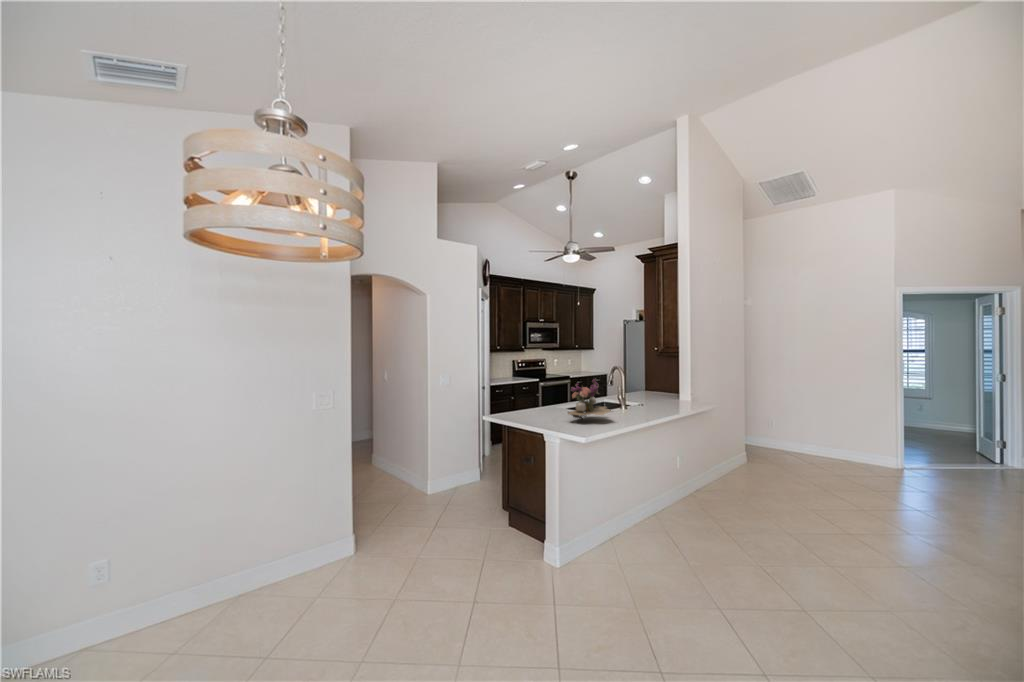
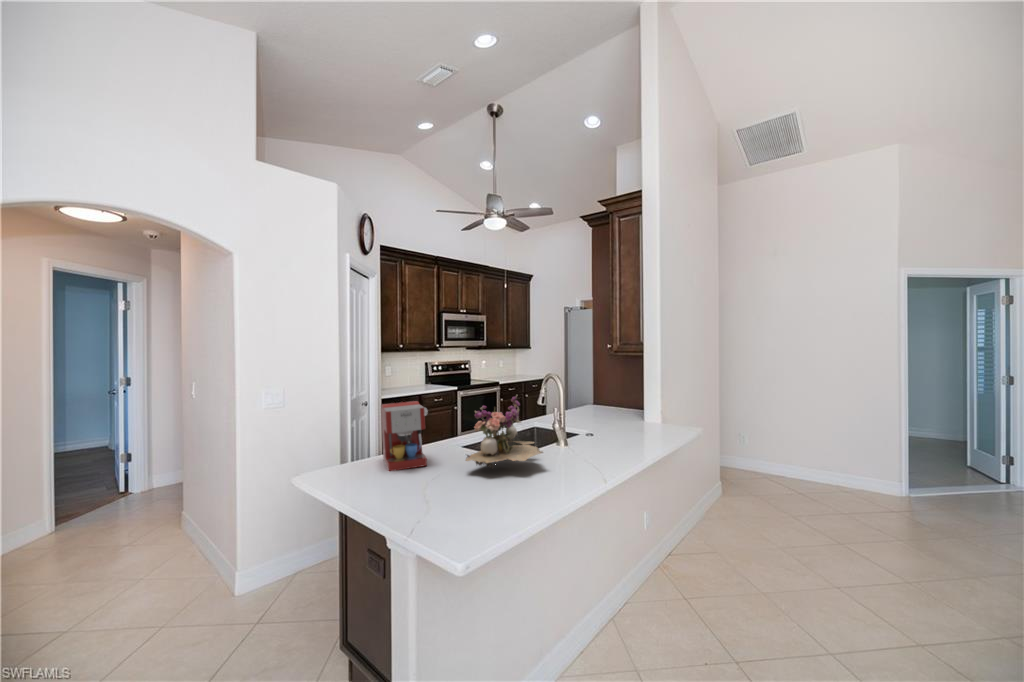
coffee maker: none [513,381,543,420] -> present [381,401,428,471]

